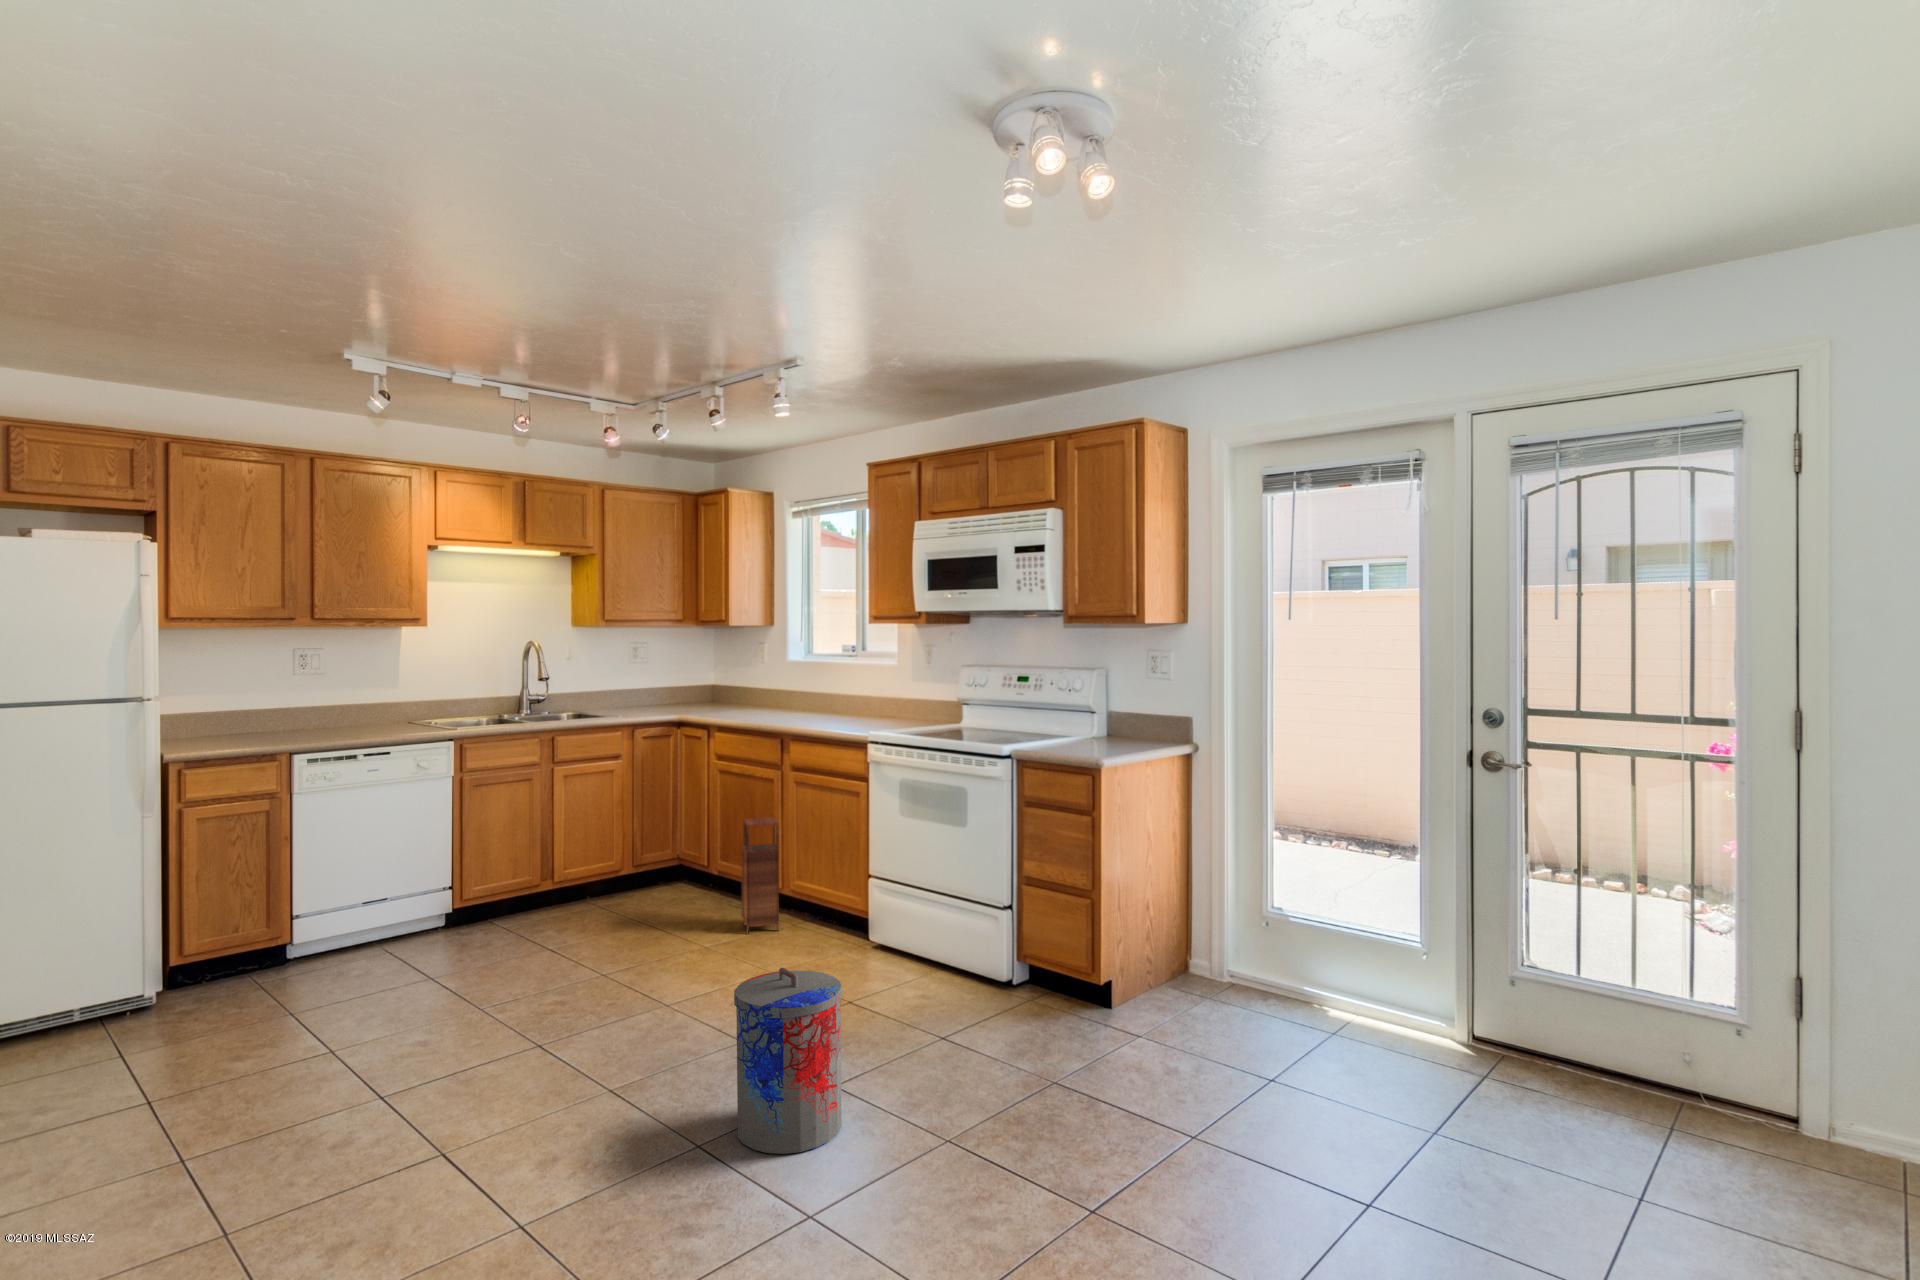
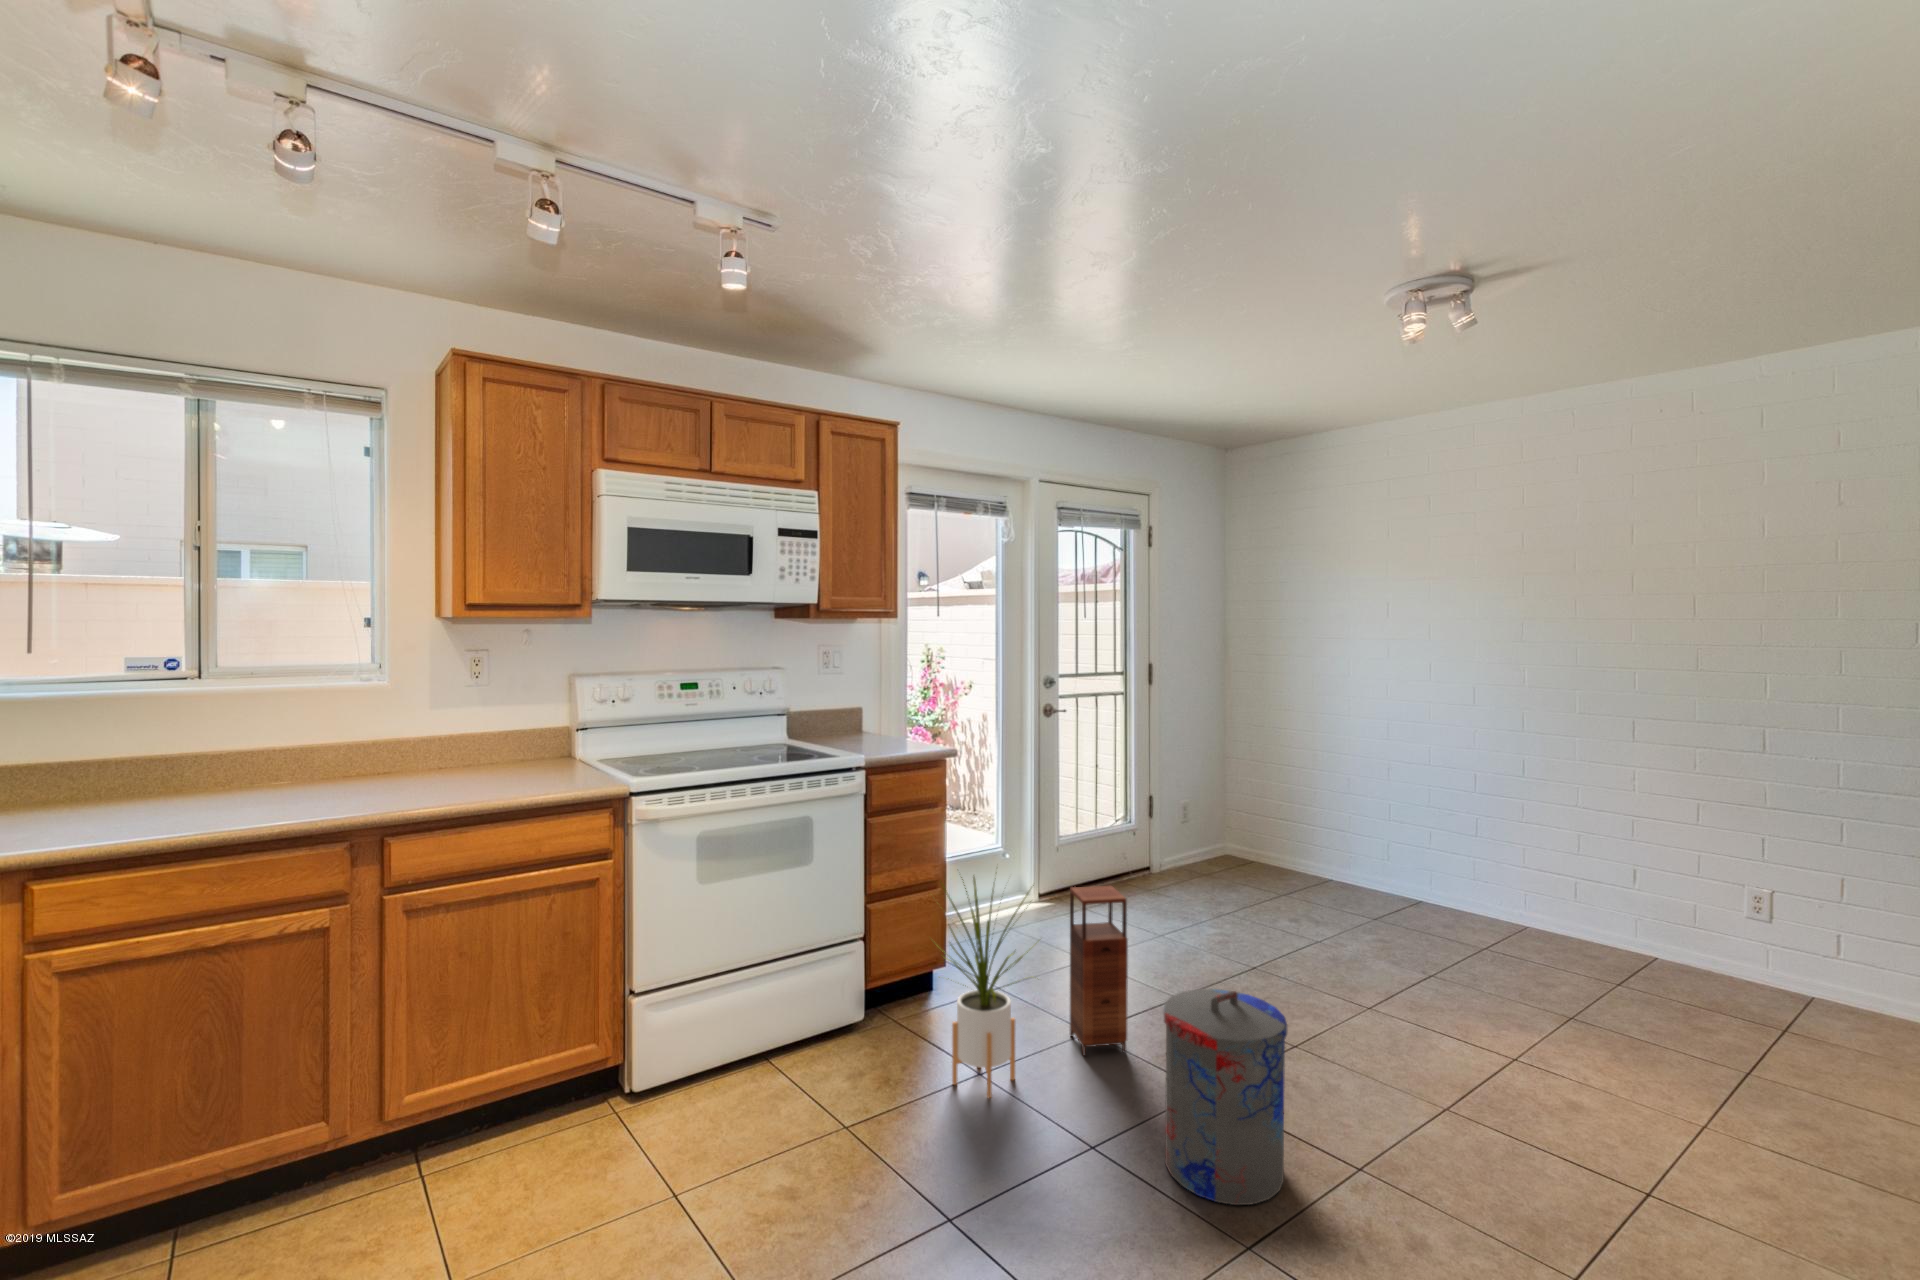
storage cabinet: present [742,817,779,934] -> present [1070,886,1128,1056]
house plant: none [868,844,969,1047] -> present [934,877,1034,1098]

